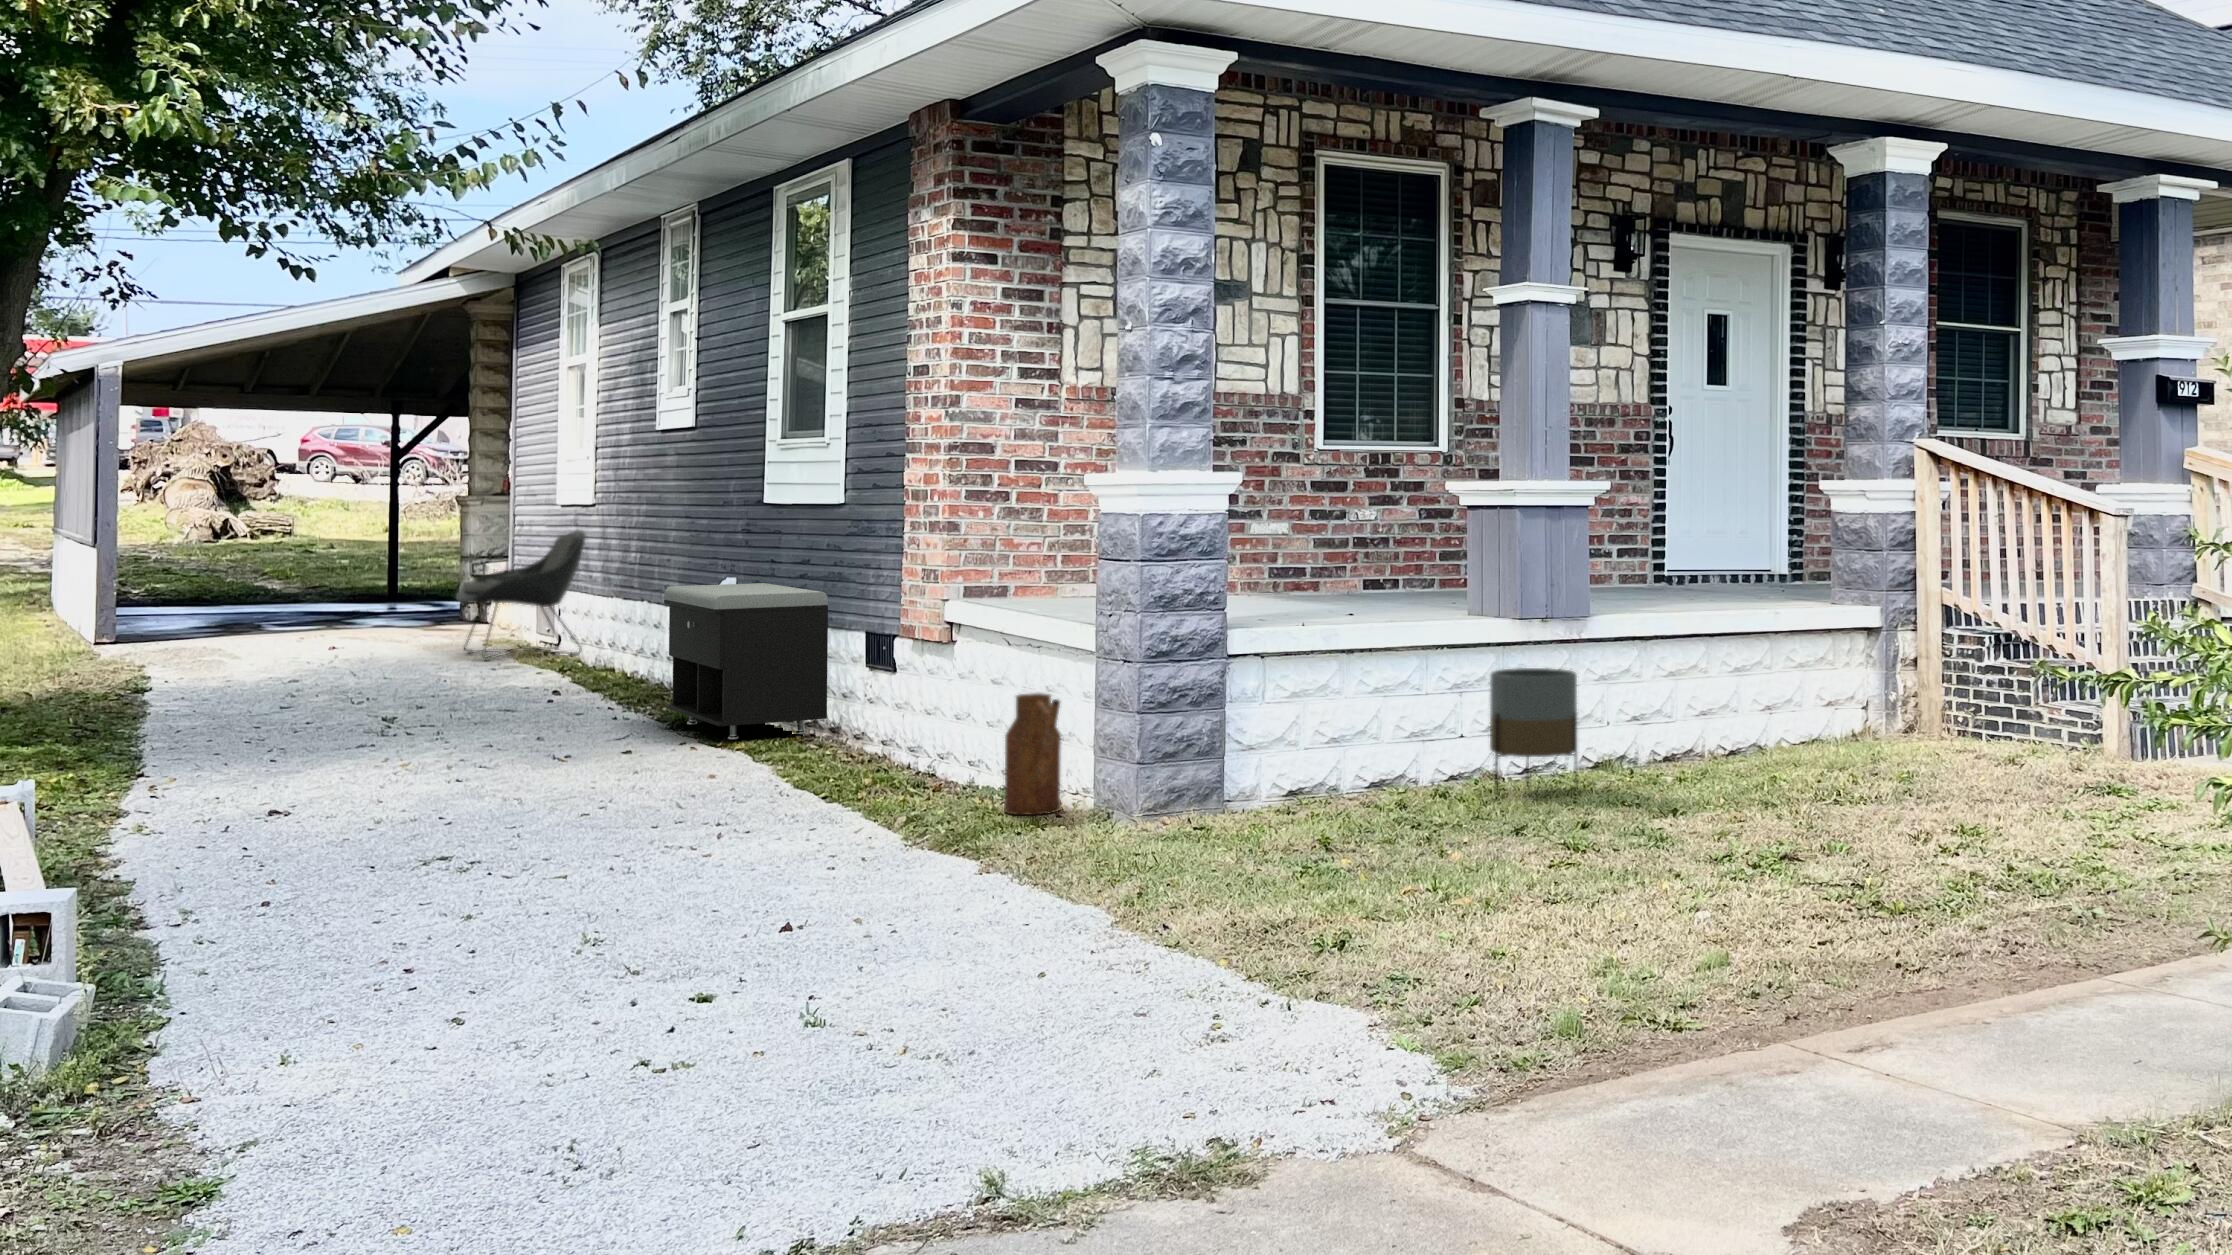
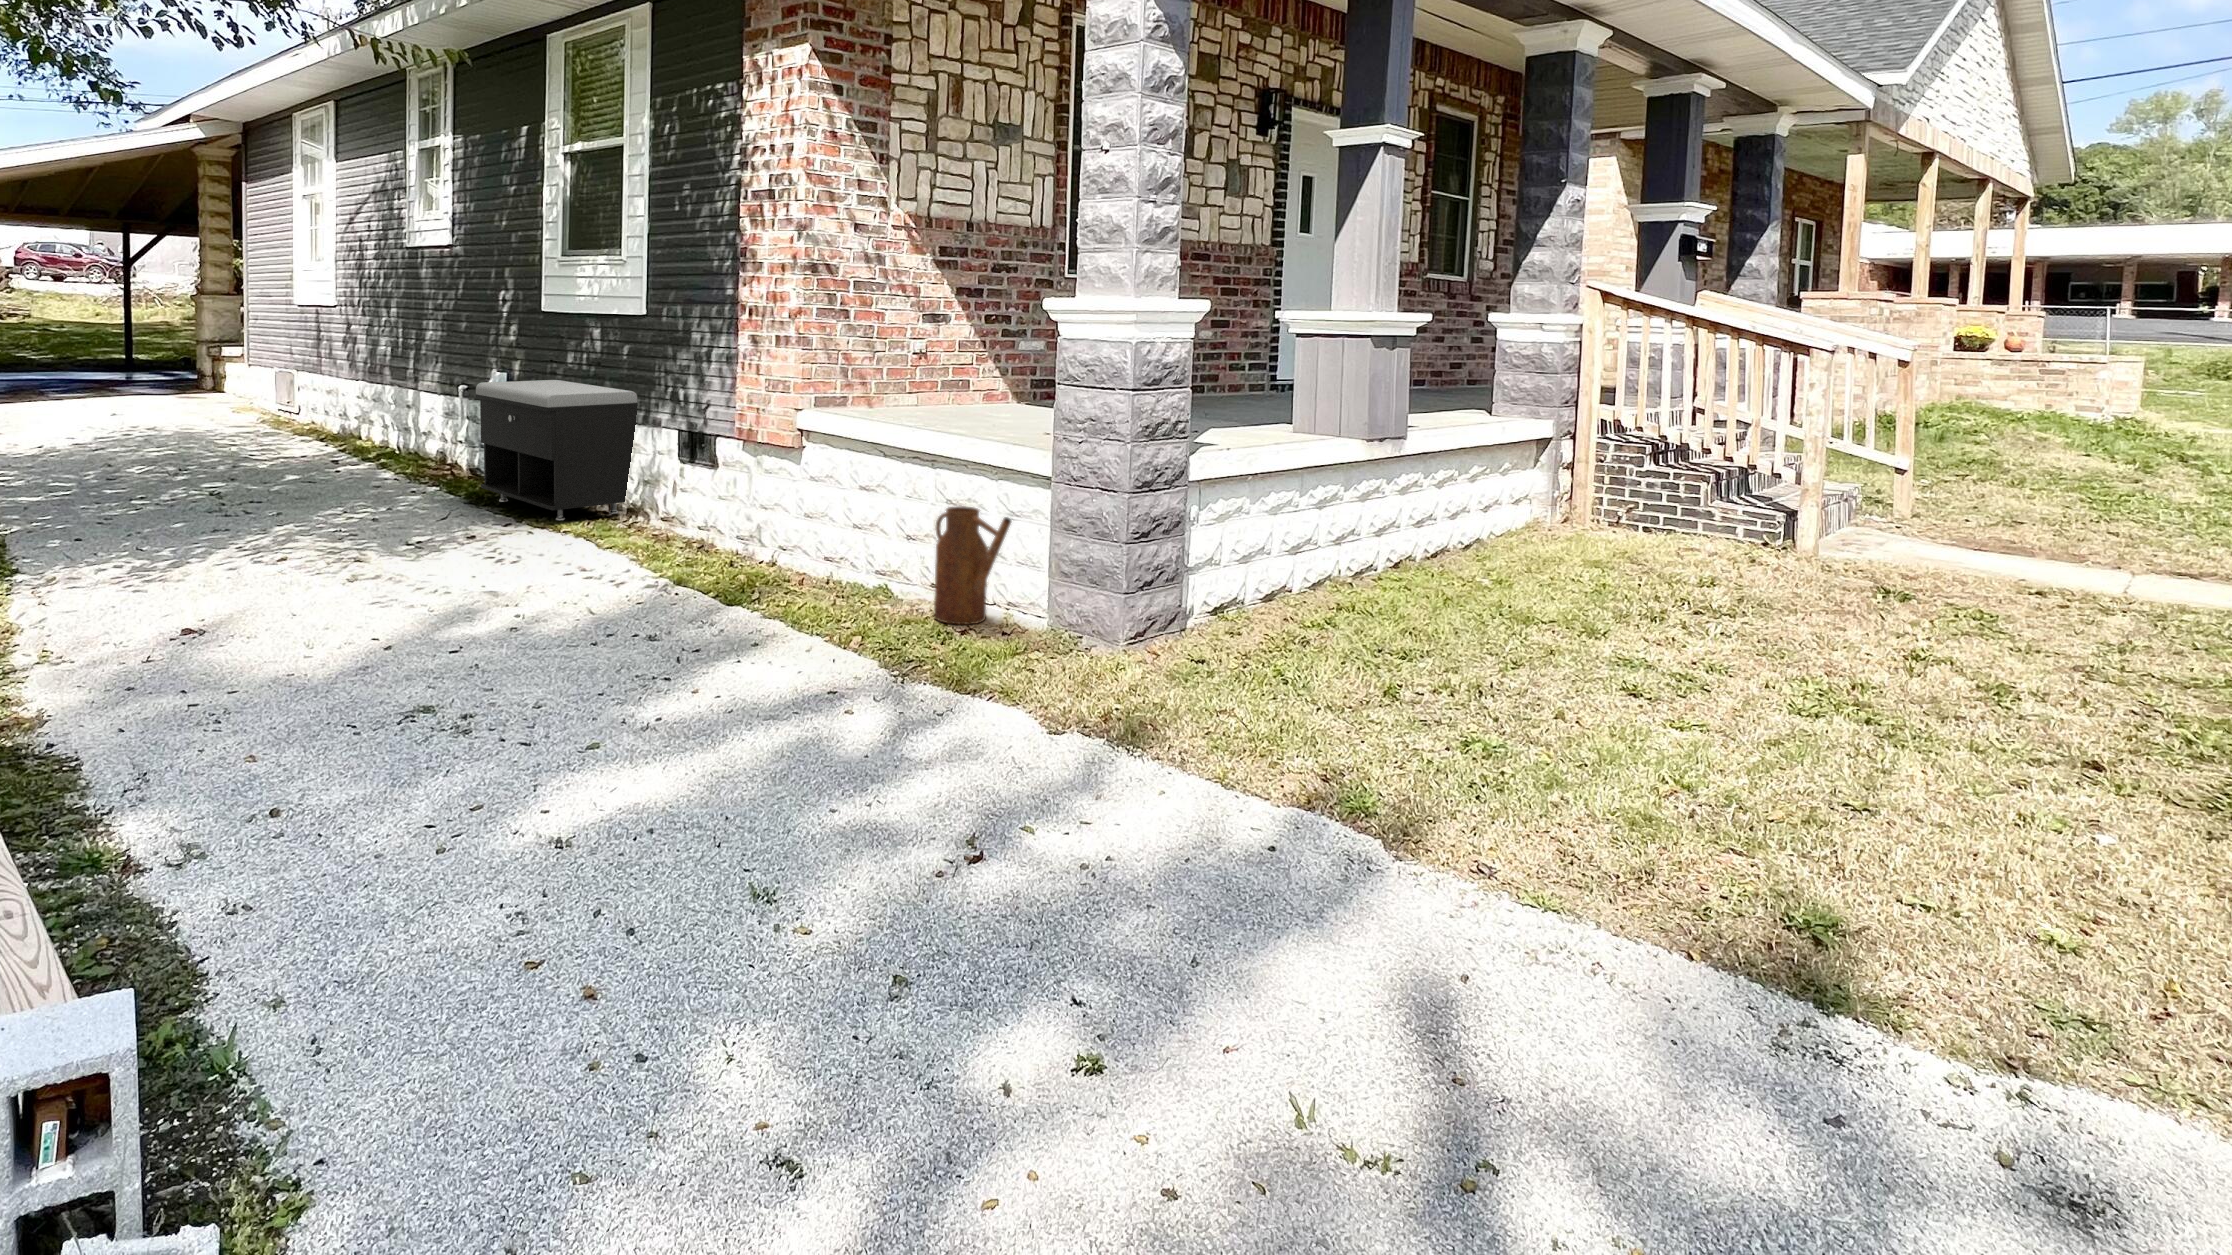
lounge chair: present [456,531,586,660] -> none [226,326,335,430]
planter: present [1490,668,1577,796] -> none [1334,478,1422,596]

